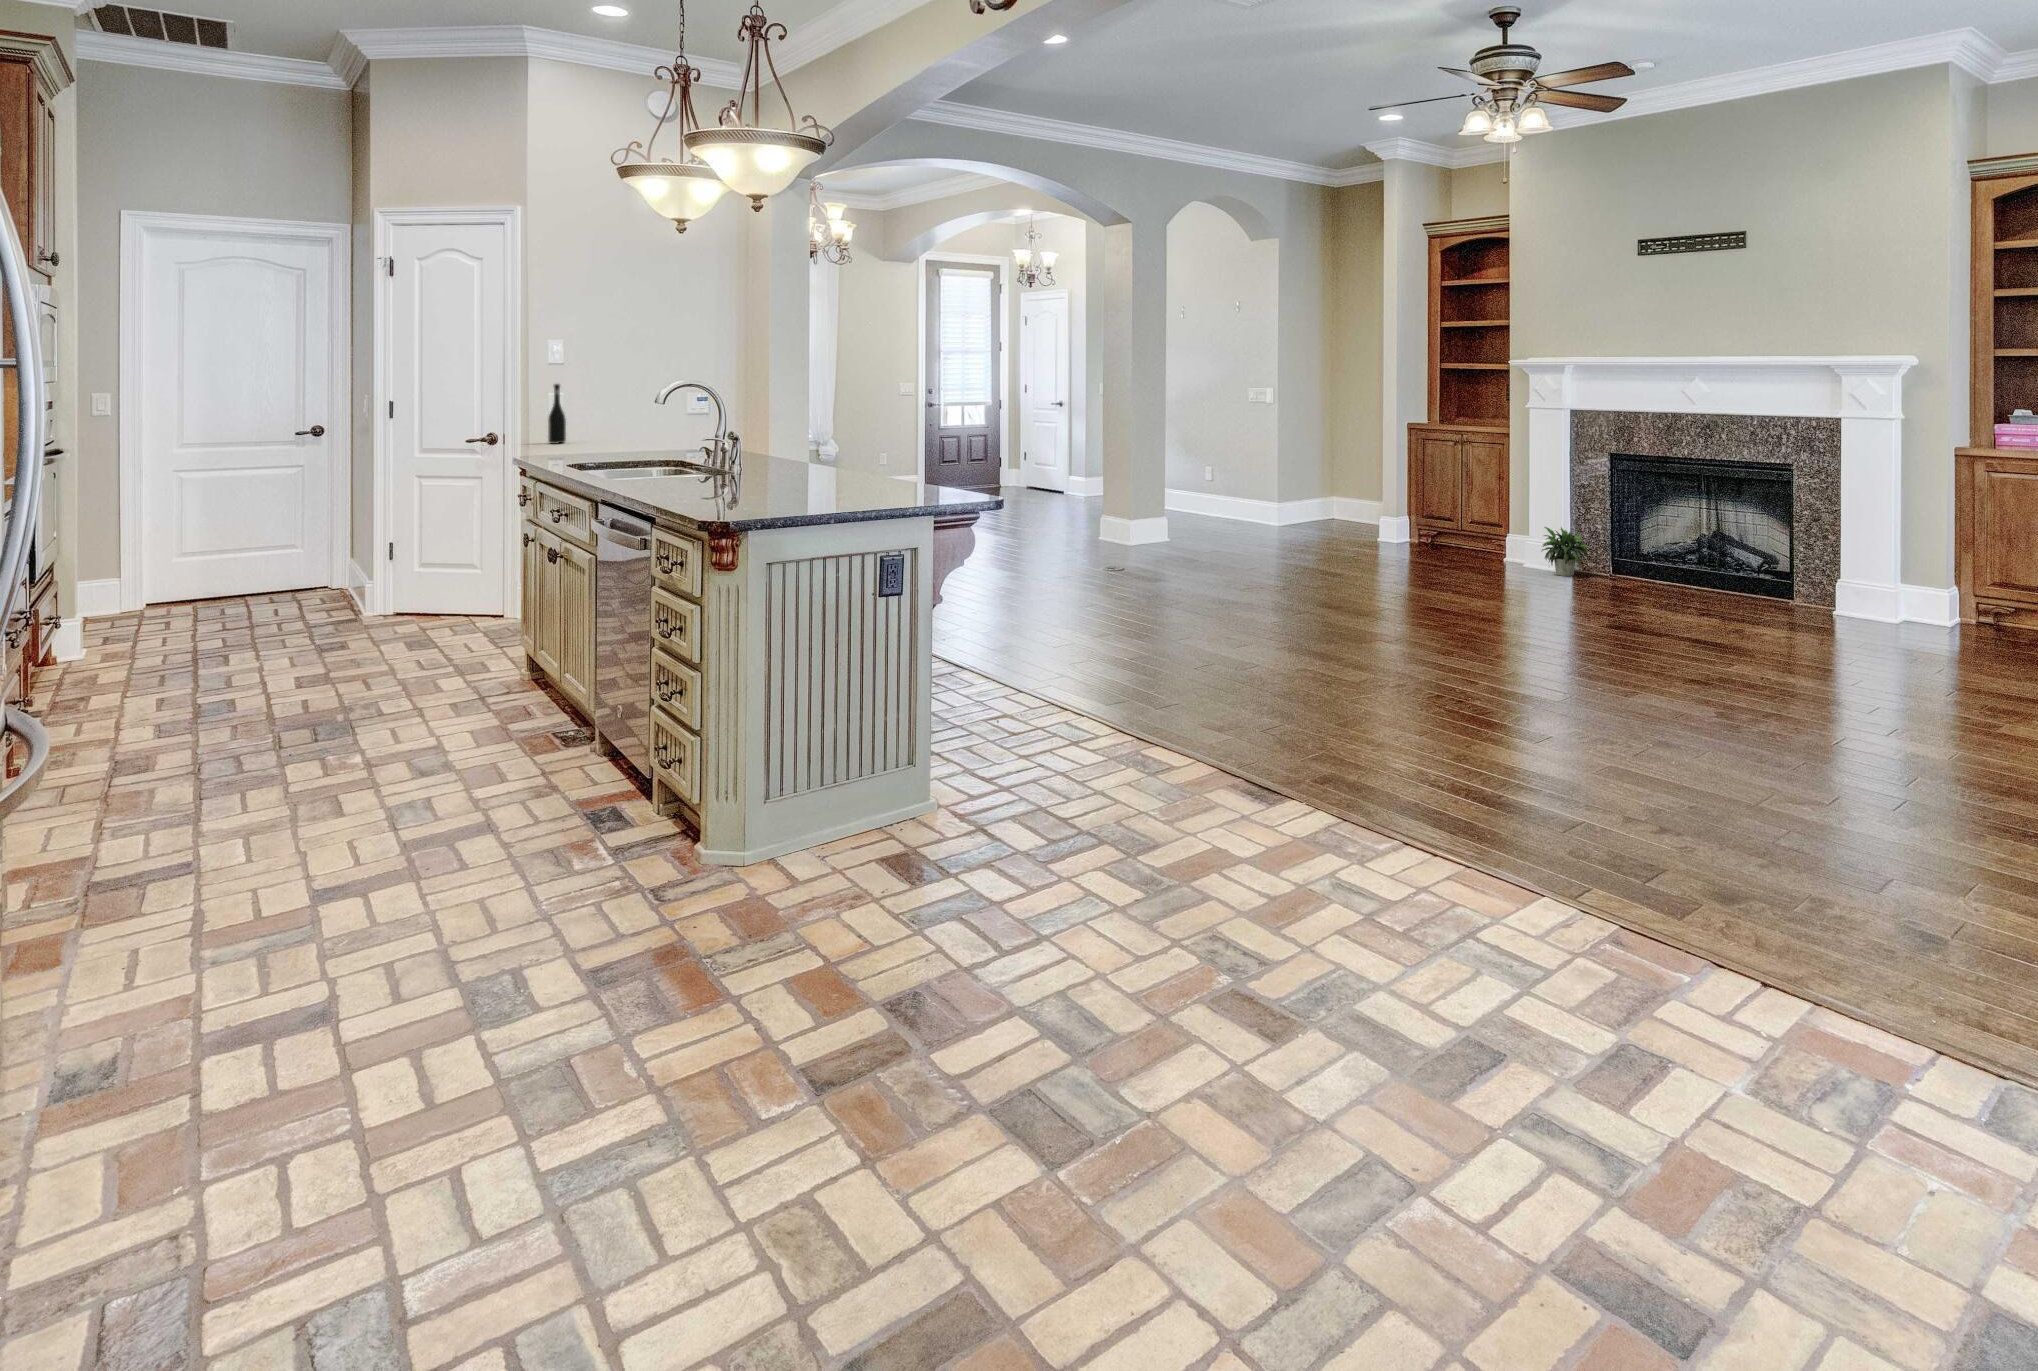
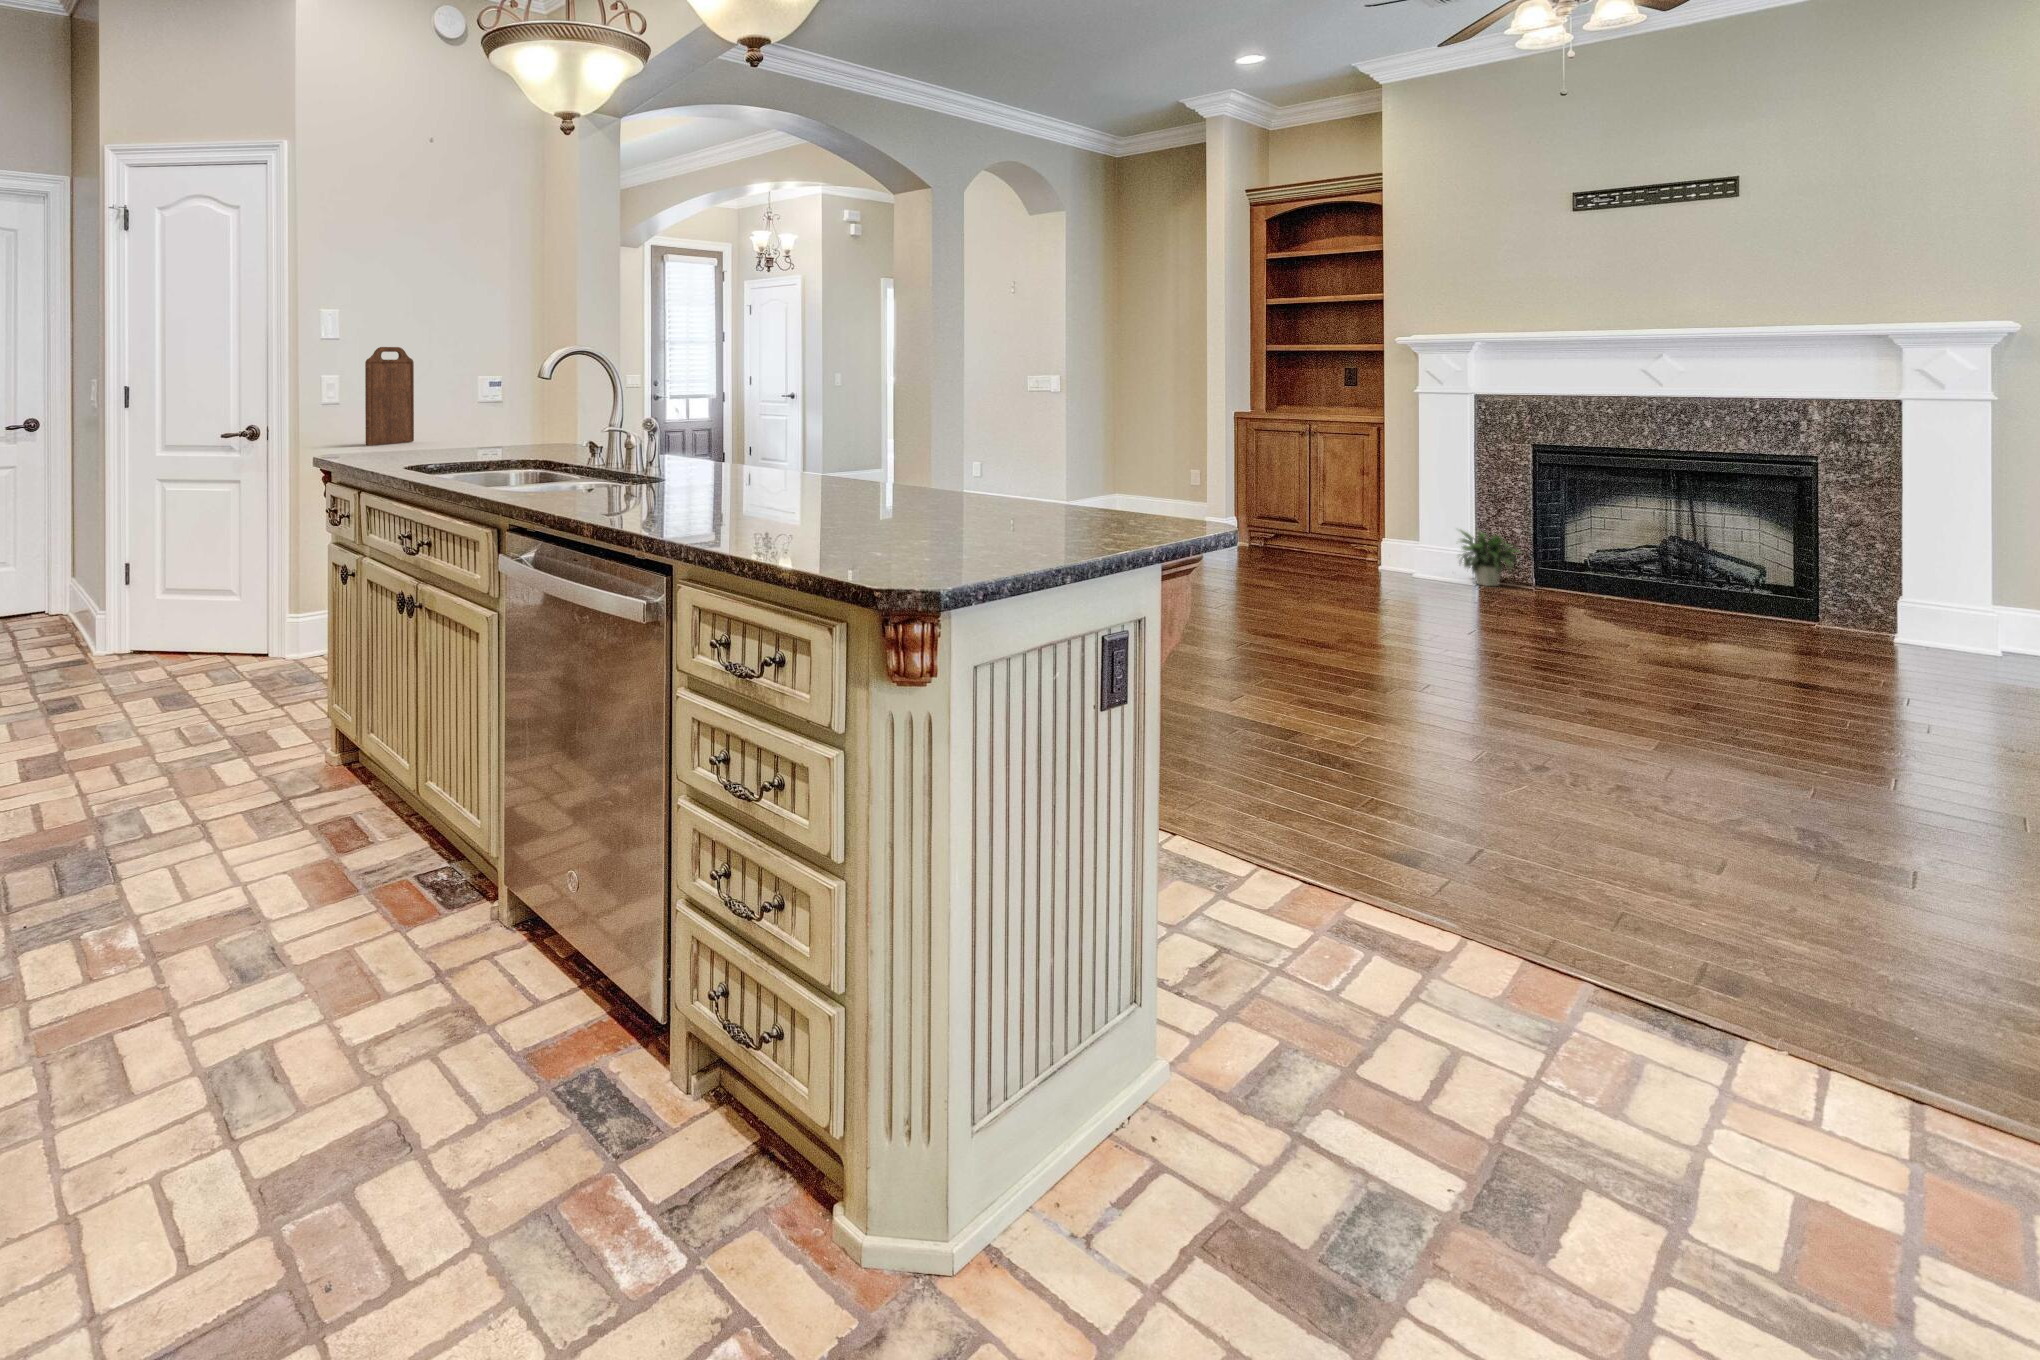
cutting board: none [568,374,610,451] -> present [365,347,414,445]
wine bottle: present [548,384,566,444] -> none [324,362,346,436]

